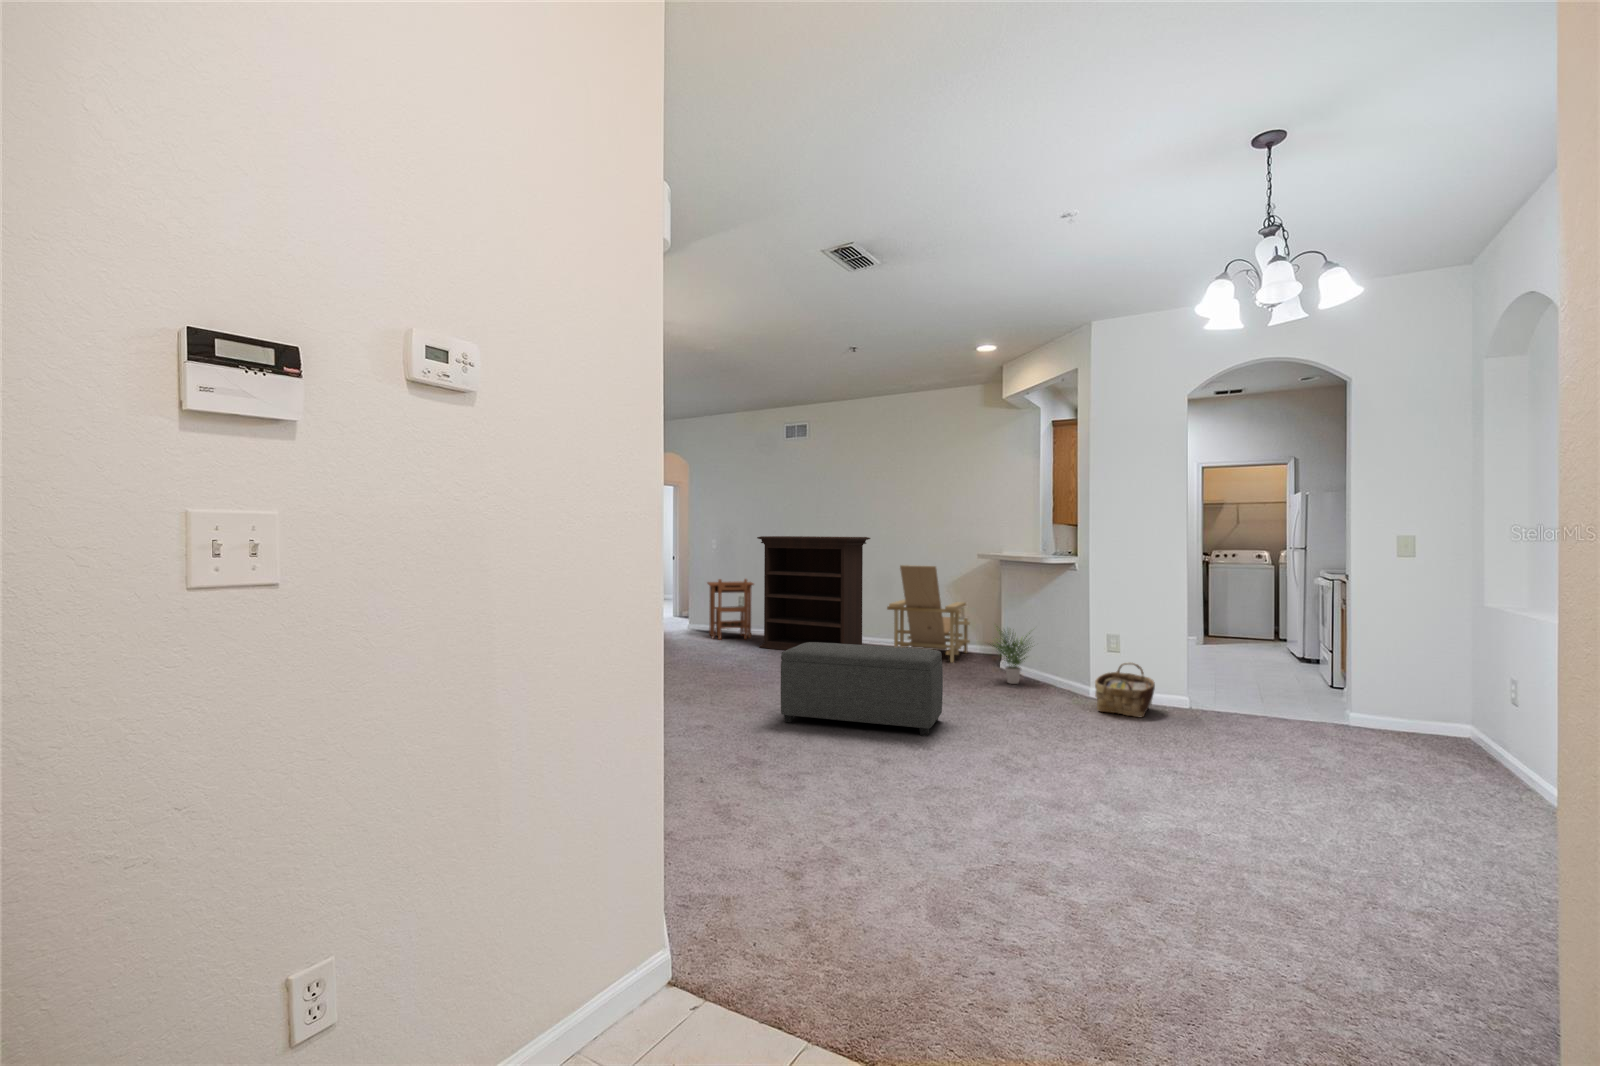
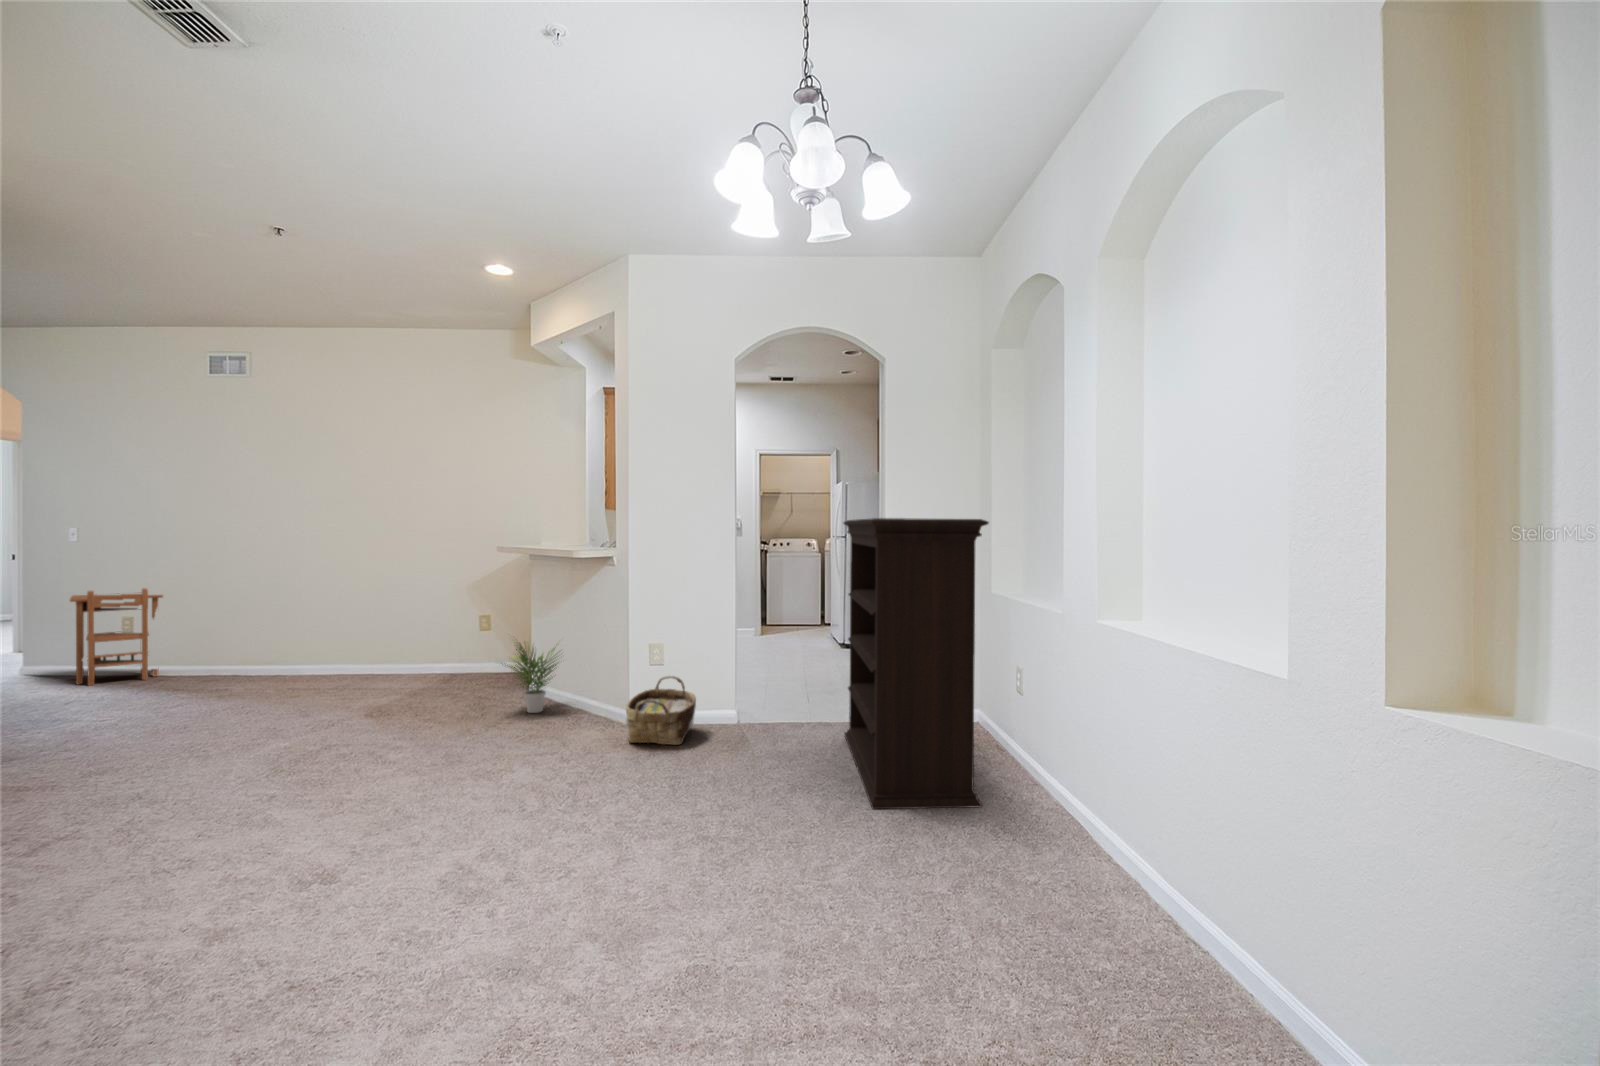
bookshelf: present [757,536,870,650] -> present [844,518,989,809]
lounge chair: present [887,565,970,663] -> none [371,563,496,690]
ottoman: present [781,642,943,736] -> none [63,692,397,852]

